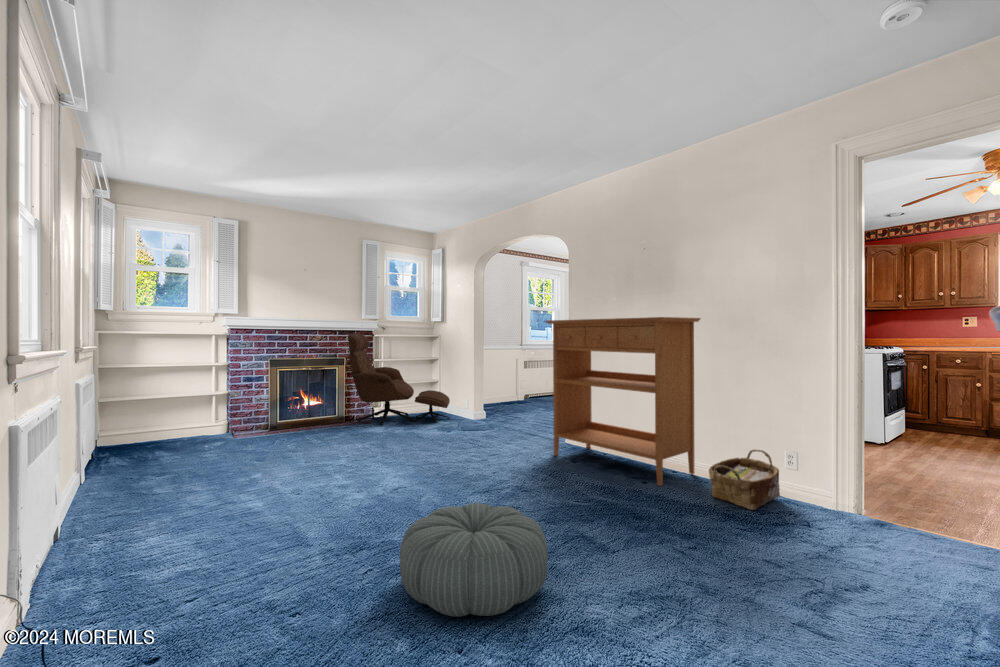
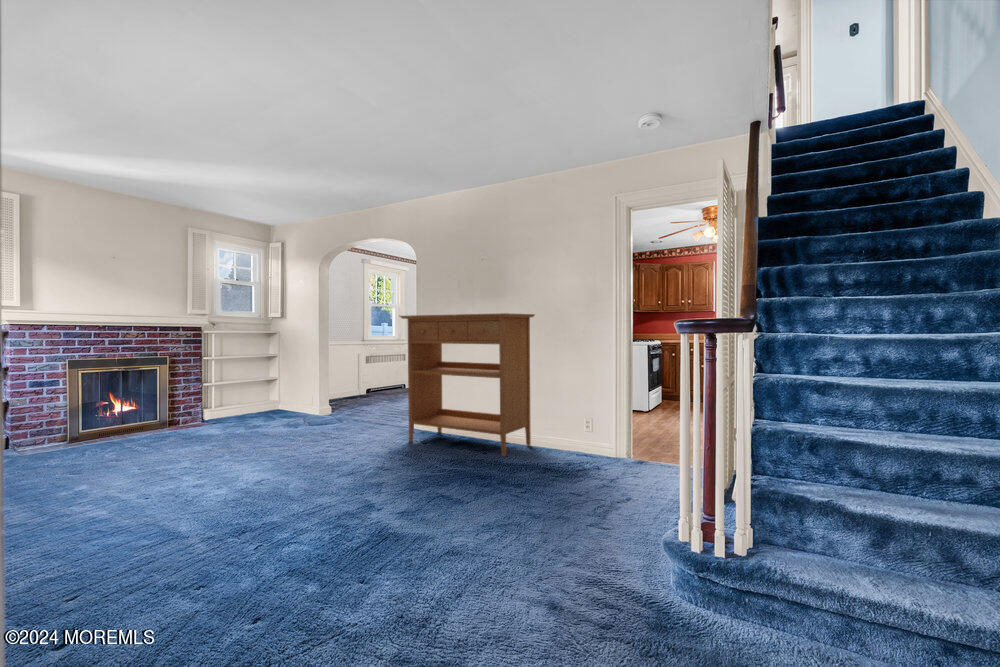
lounge chair: present [348,333,450,425] -> none [172,329,294,428]
woven basket: present [709,449,780,510] -> none [542,419,593,466]
pouf: present [400,503,548,617] -> none [292,476,424,562]

